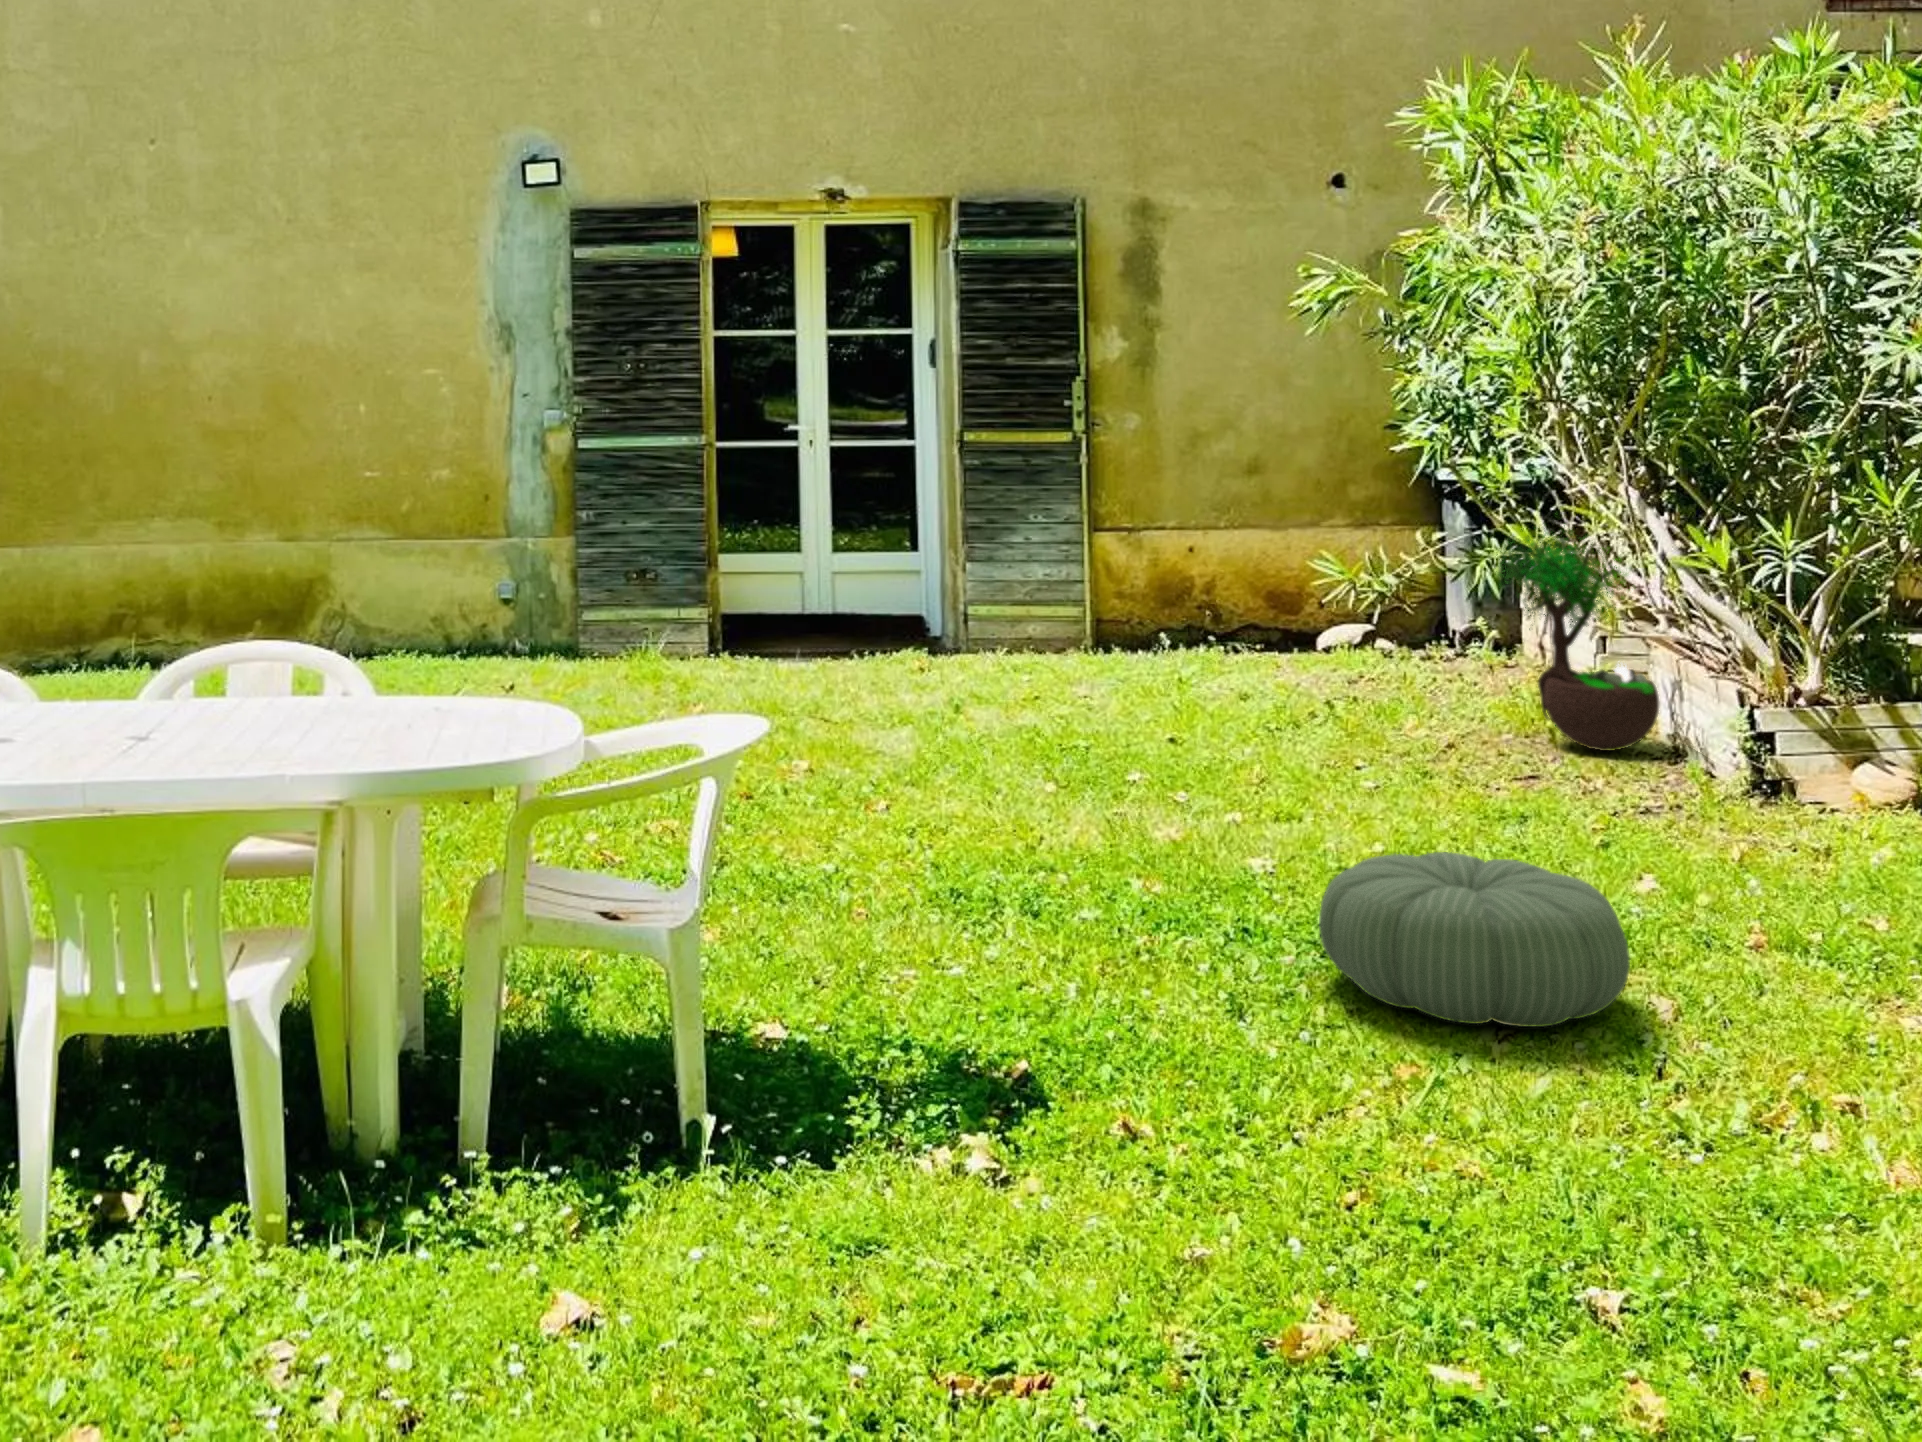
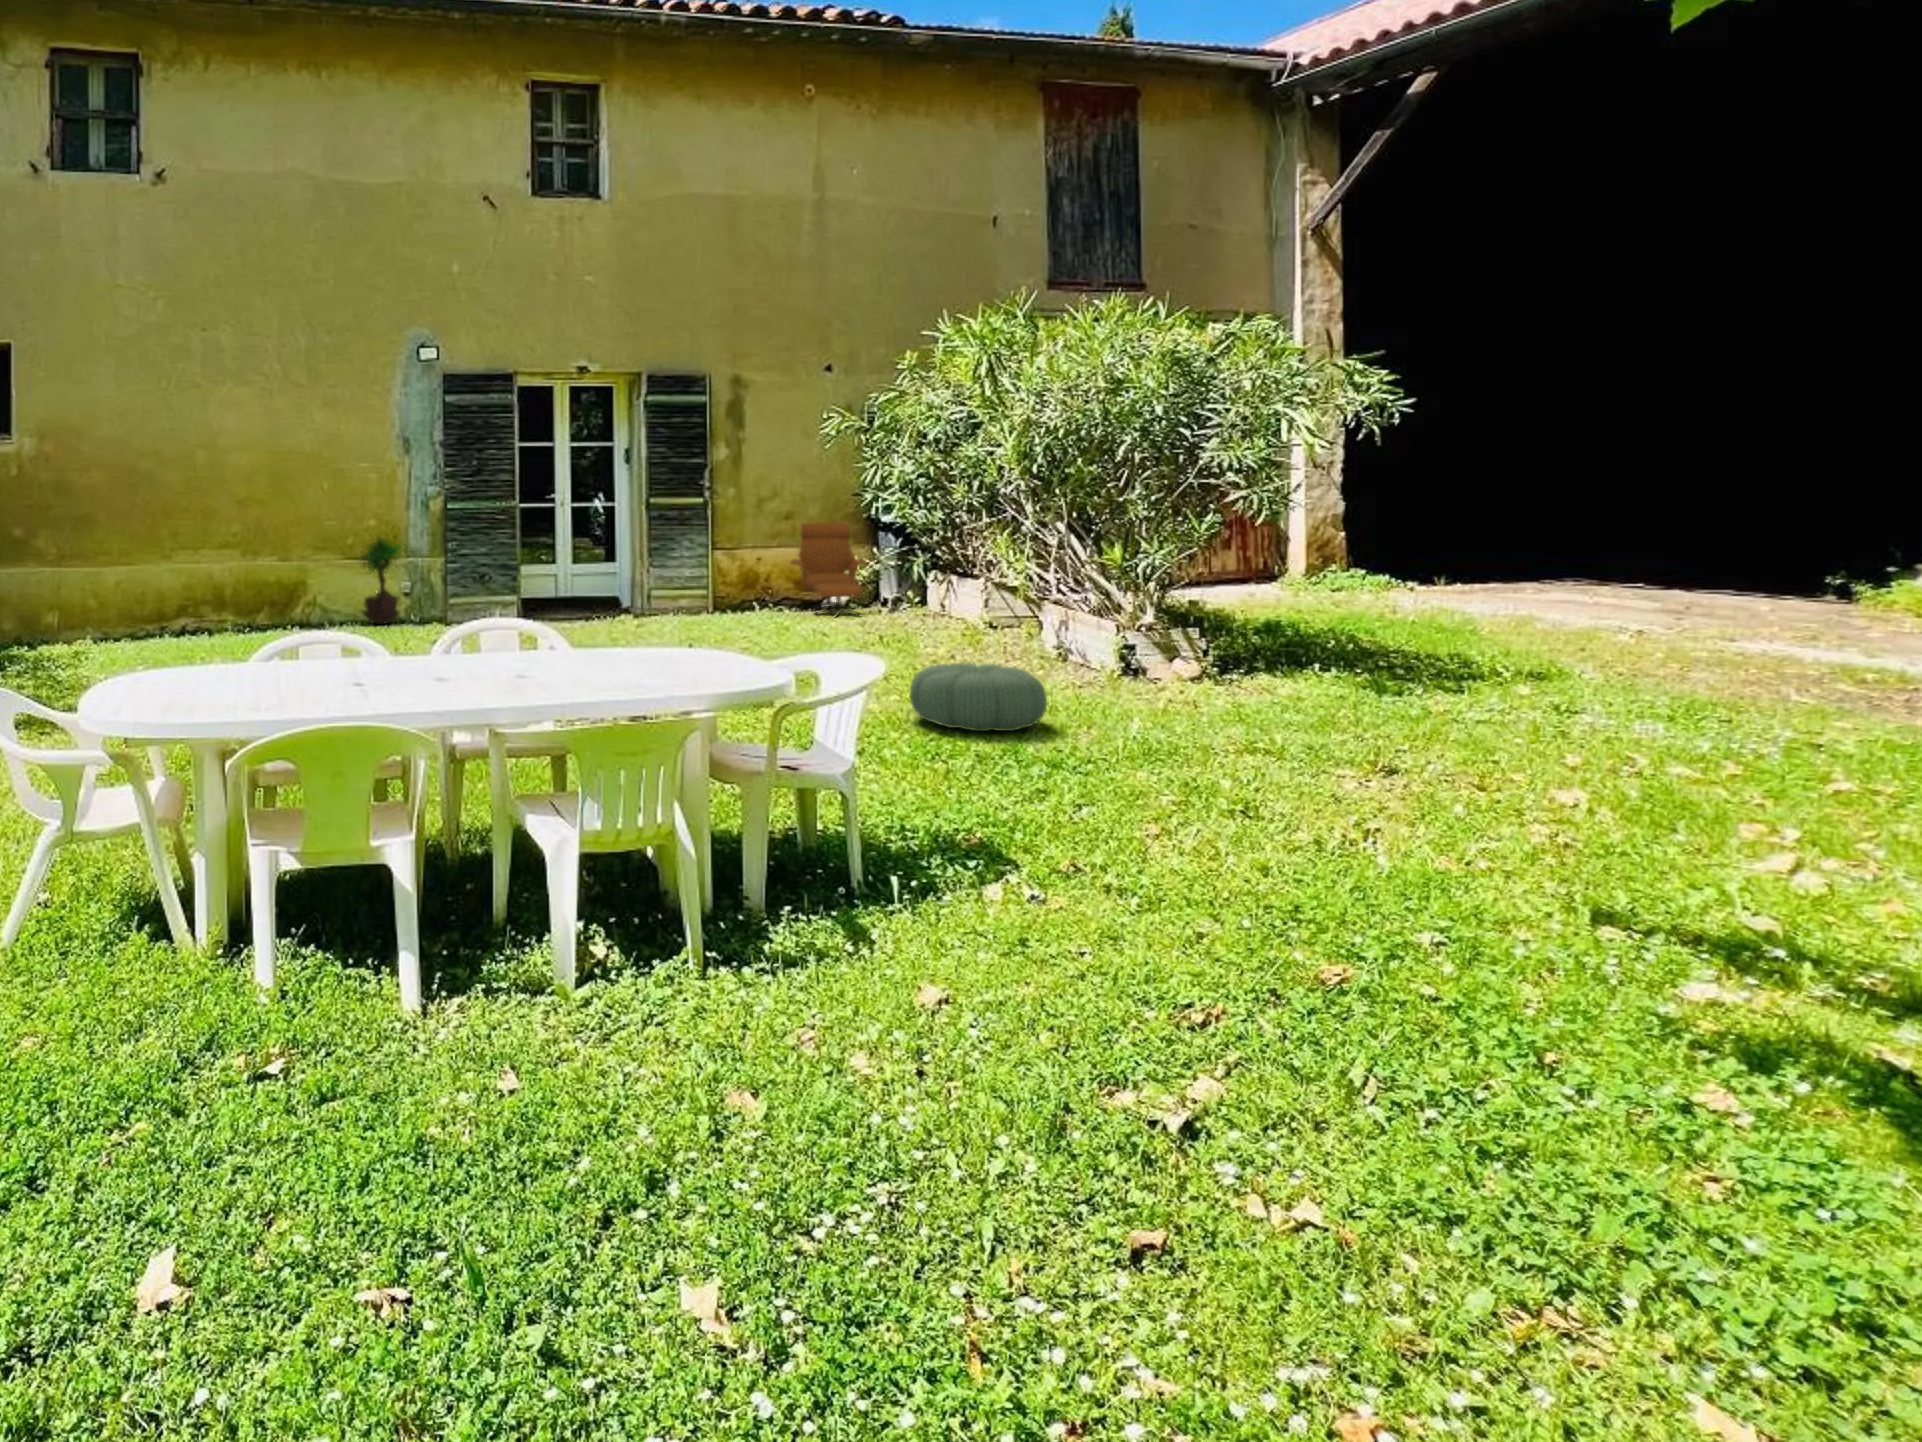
lounge chair: none [1247,481,1402,672] -> present [791,523,865,616]
potted tree: present [1496,525,1659,751] -> present [358,534,408,624]

